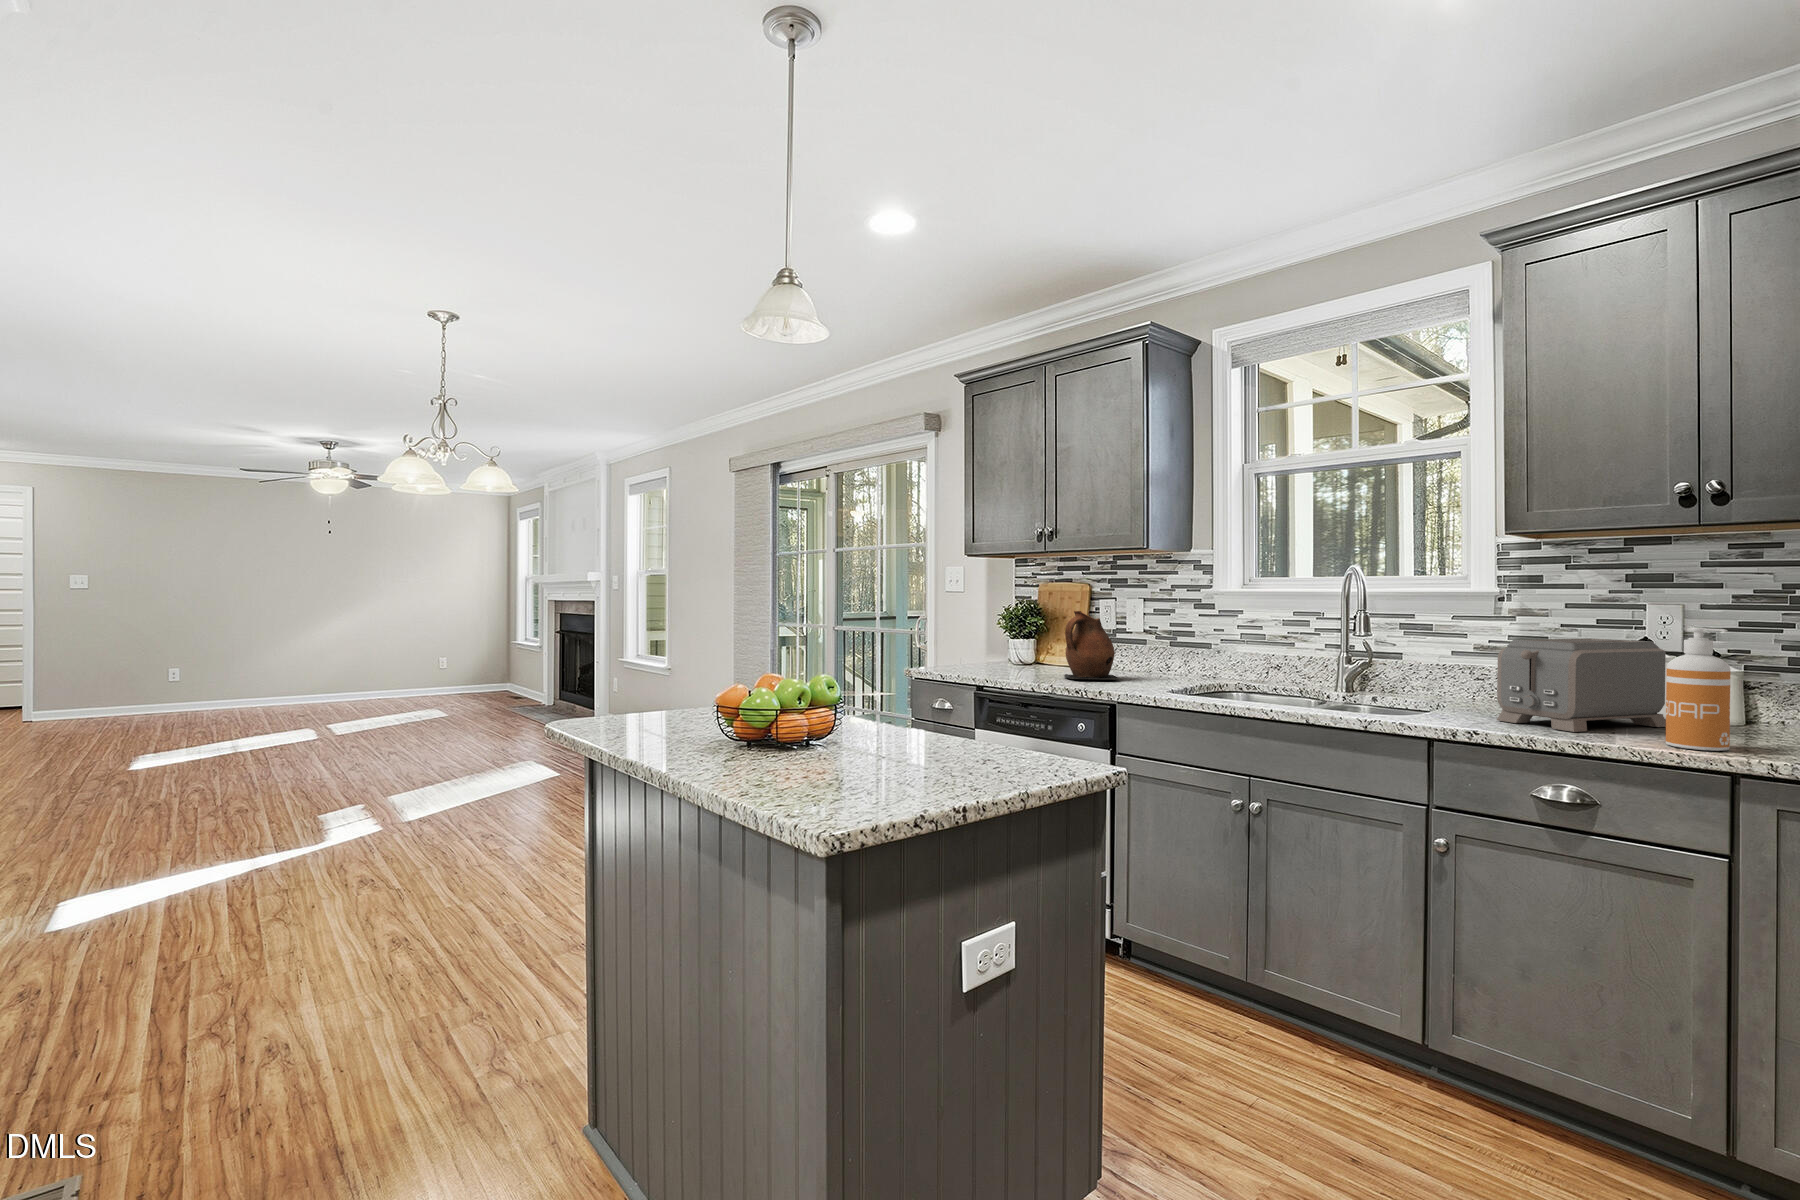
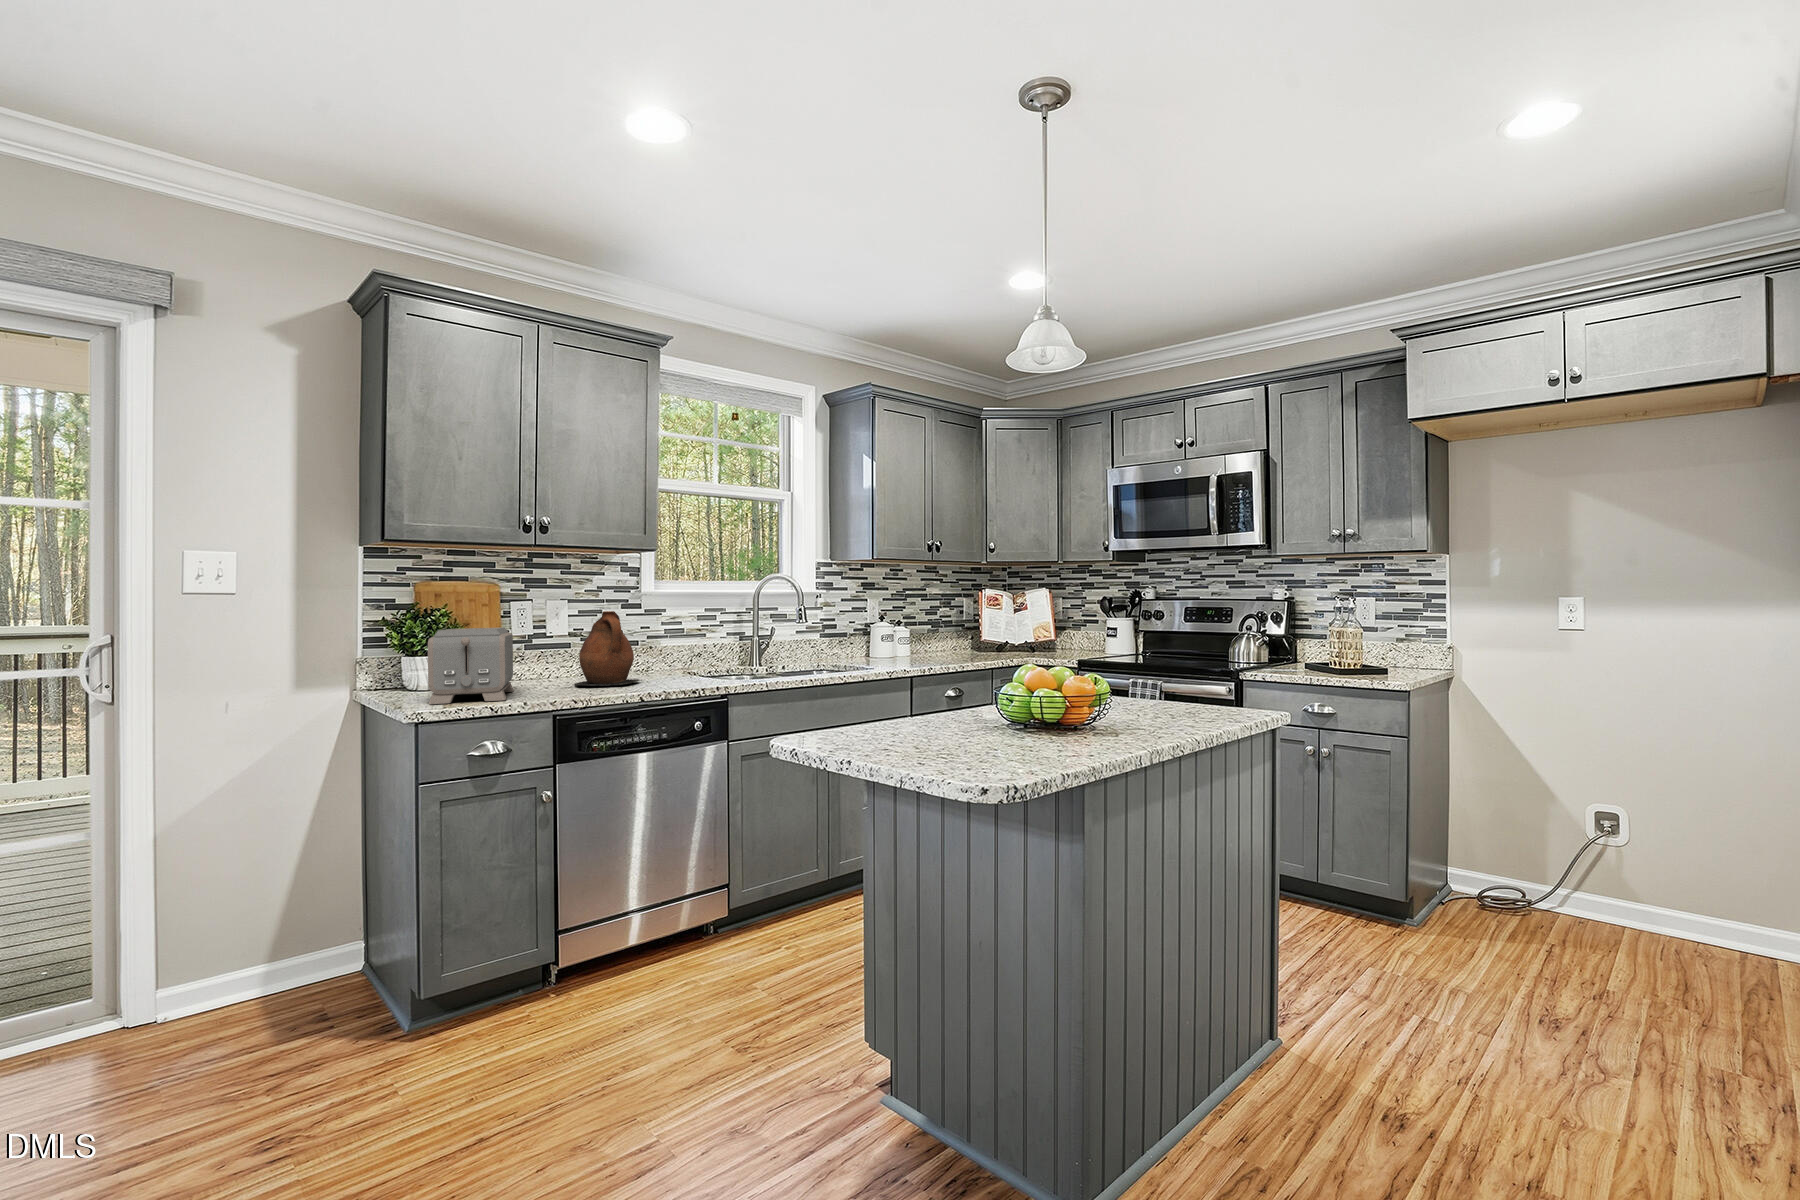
soap dispenser: present [1666,627,1731,751] -> none [955,605,977,658]
toaster: present [1497,638,1666,732] -> present [428,628,514,704]

